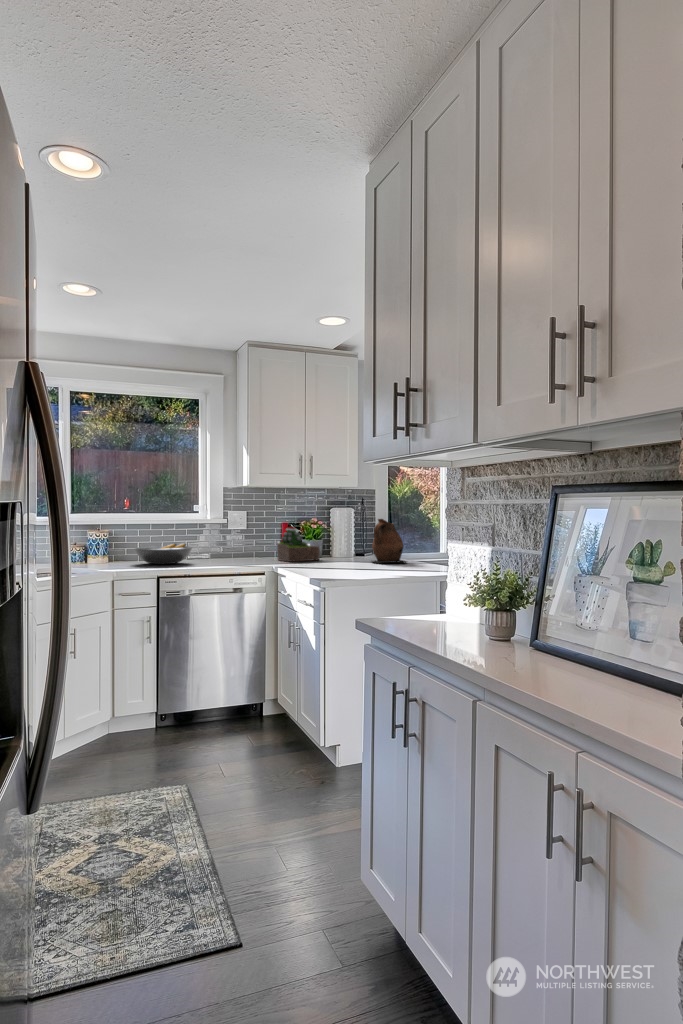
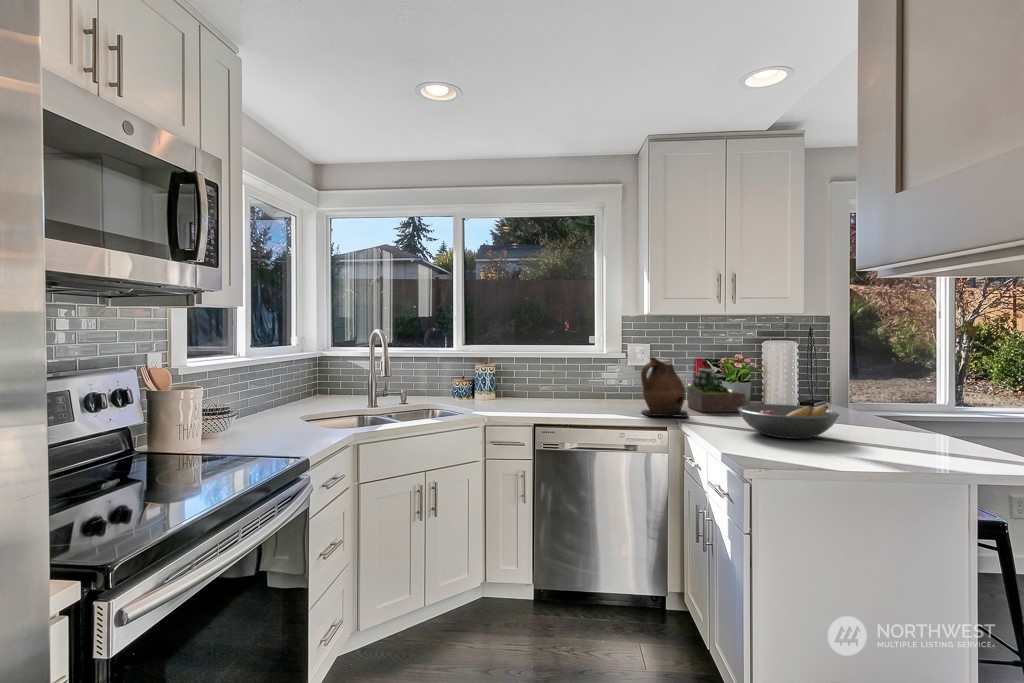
ceramic pitcher: present [372,519,407,563] -> present [641,357,688,417]
fruit bowl: present [135,543,192,564] -> present [738,404,839,439]

